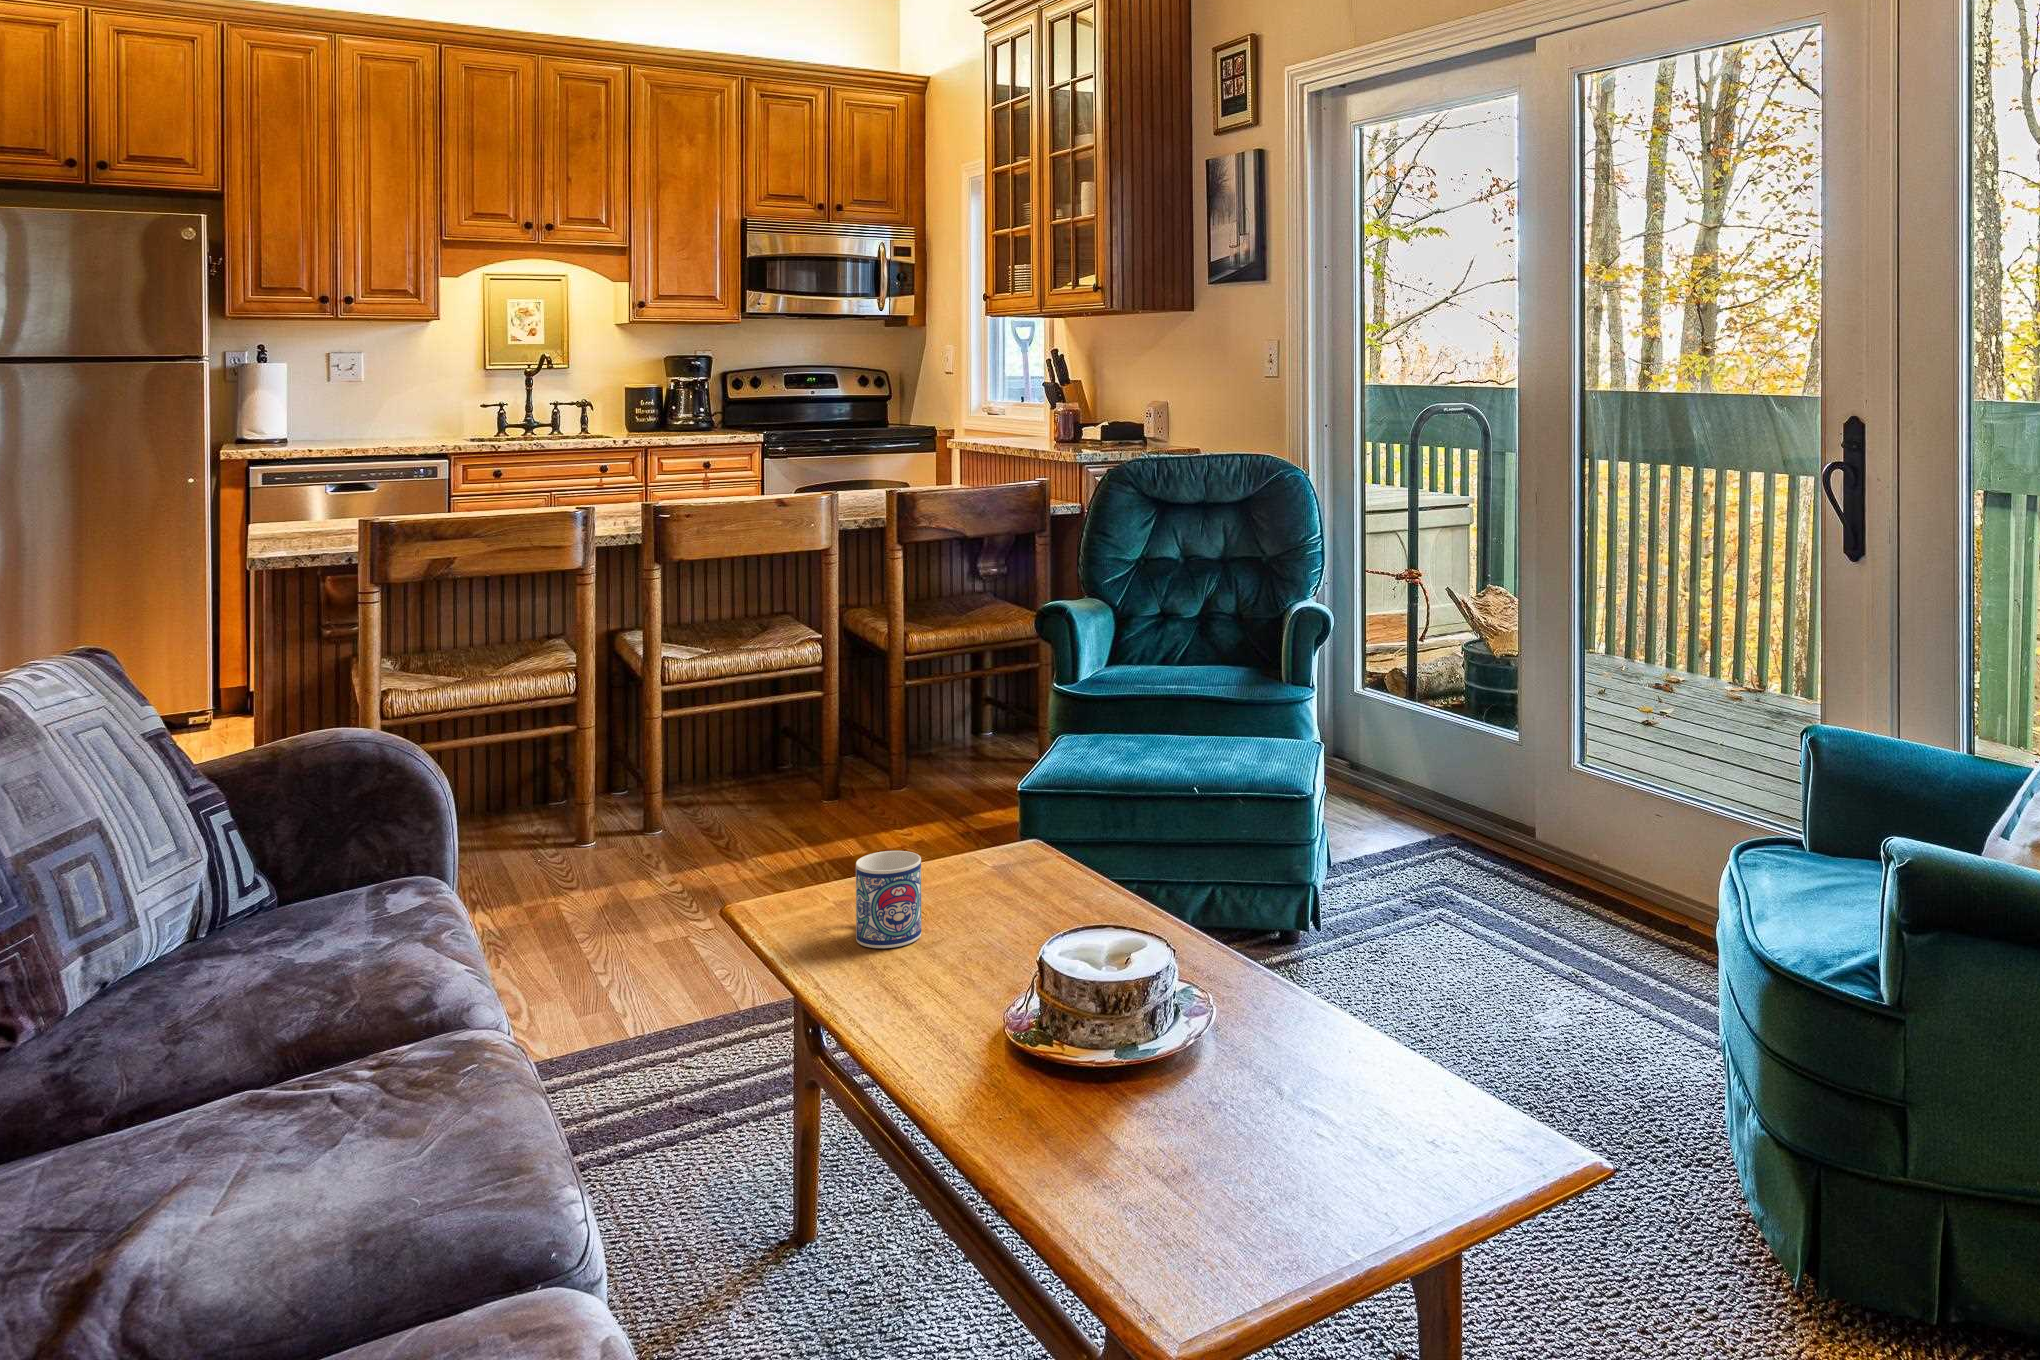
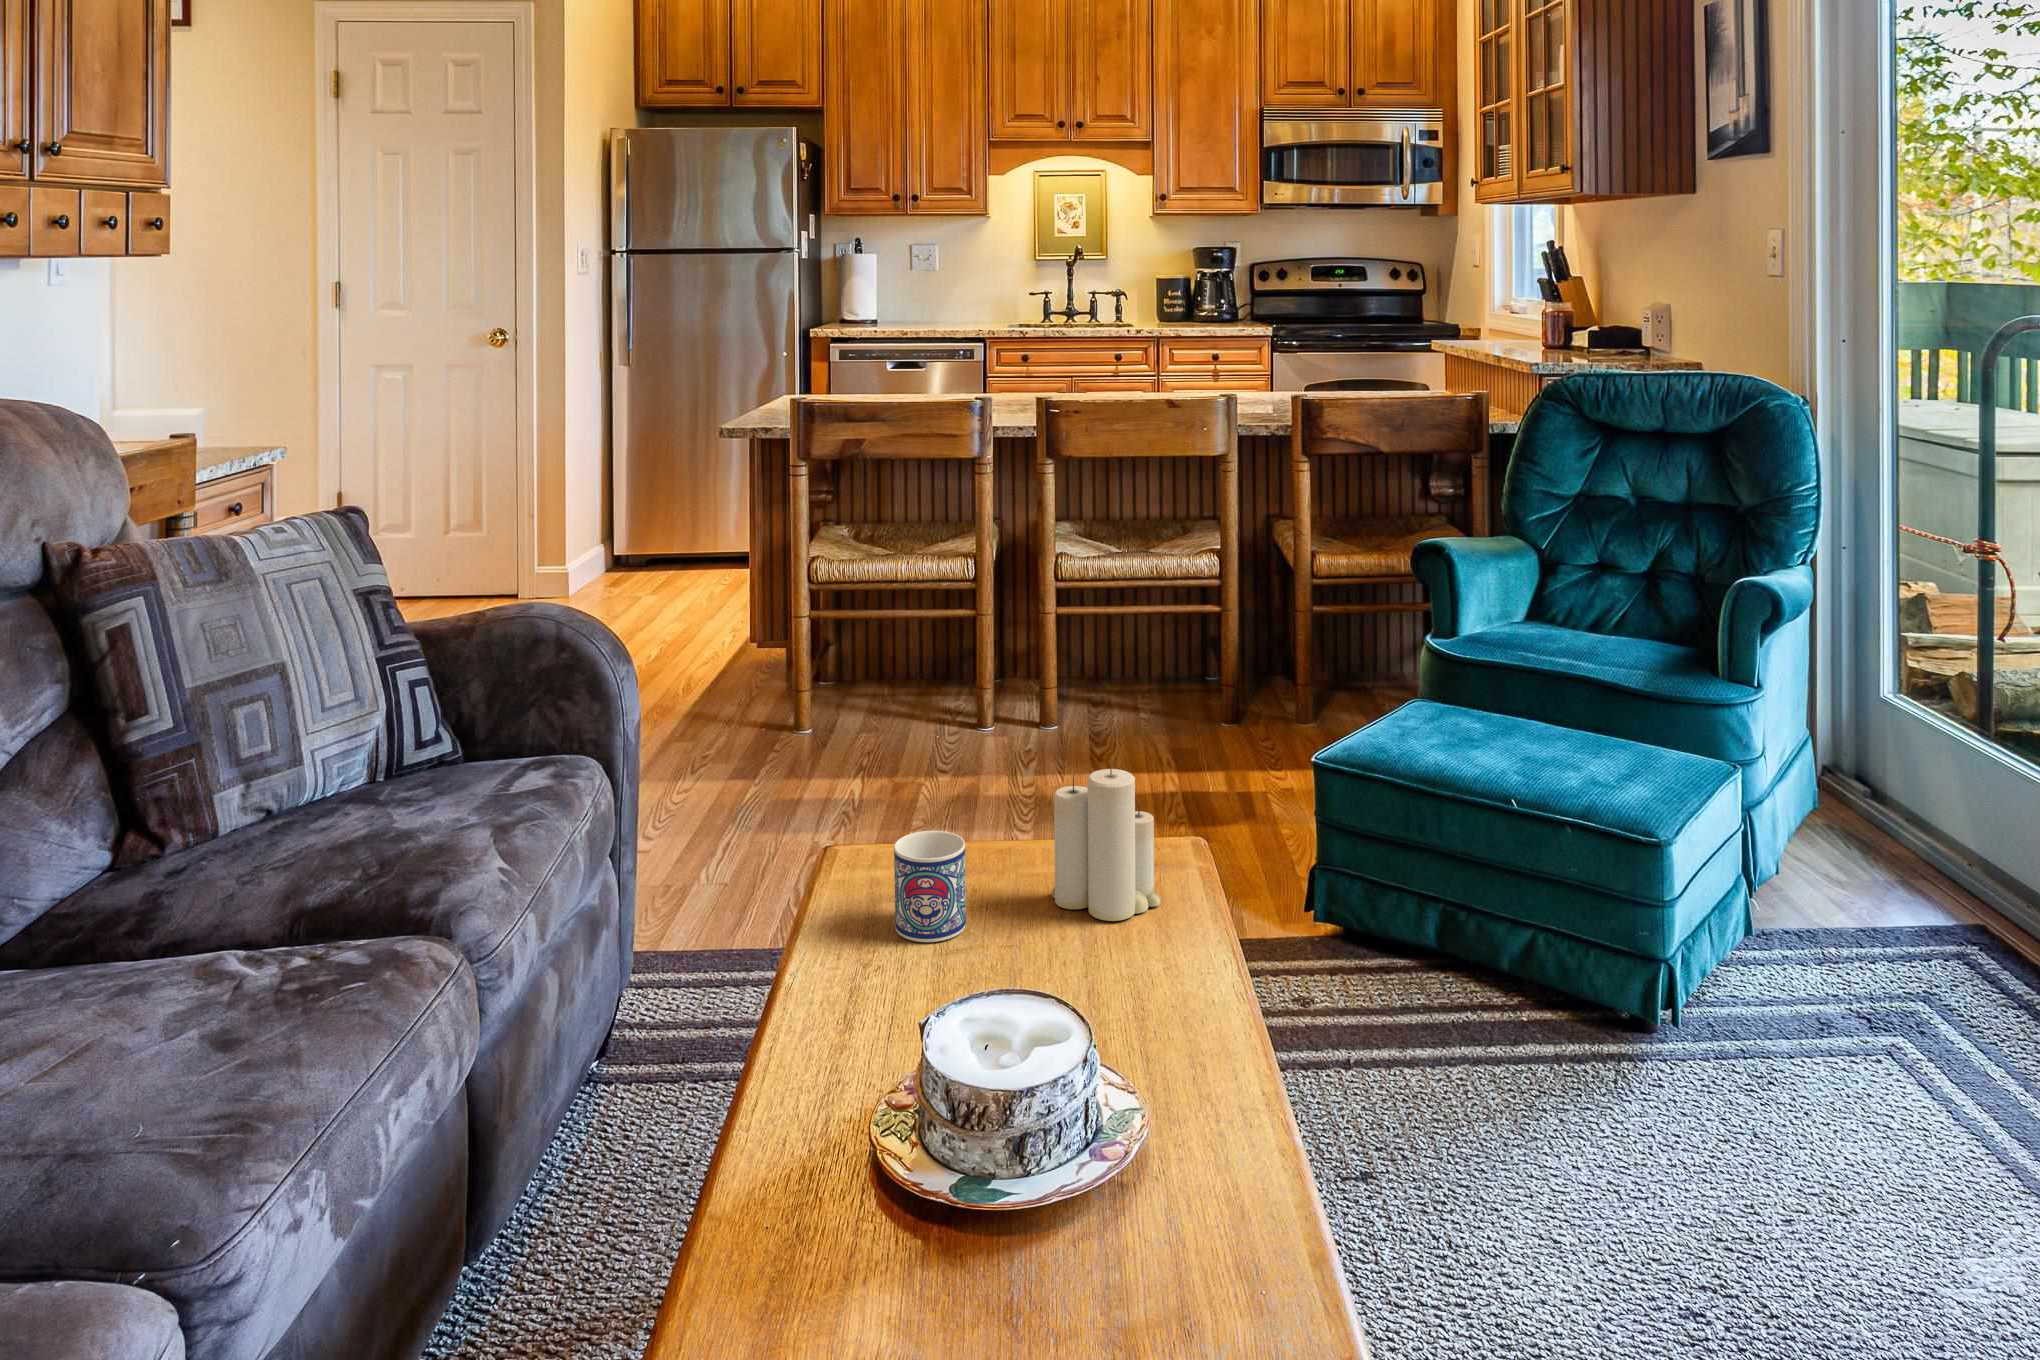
candle: none [966,764,1060,903] -> present [1052,760,1160,921]

